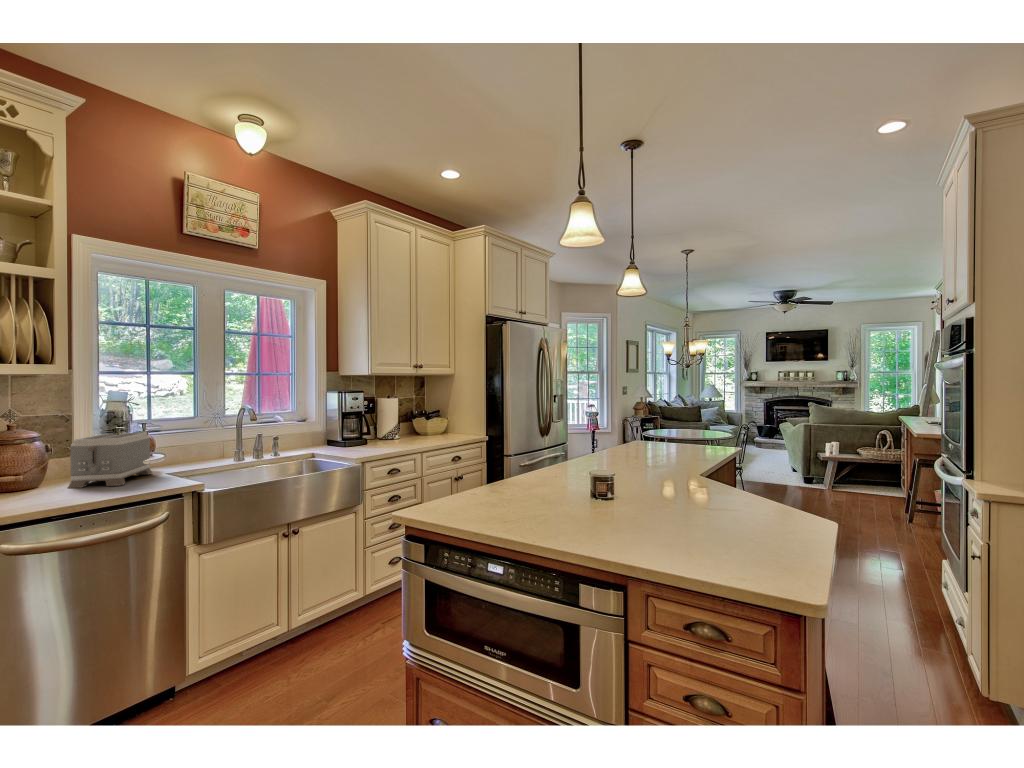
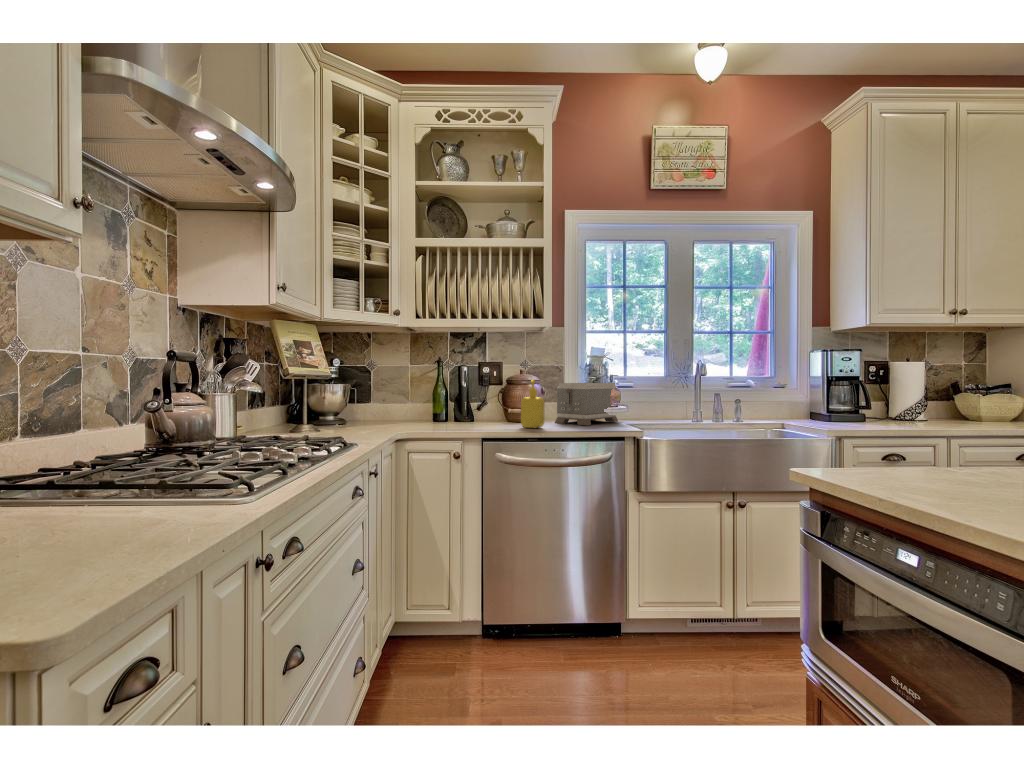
soap dispenser: none [28,443,67,505] -> present [521,380,544,428]

